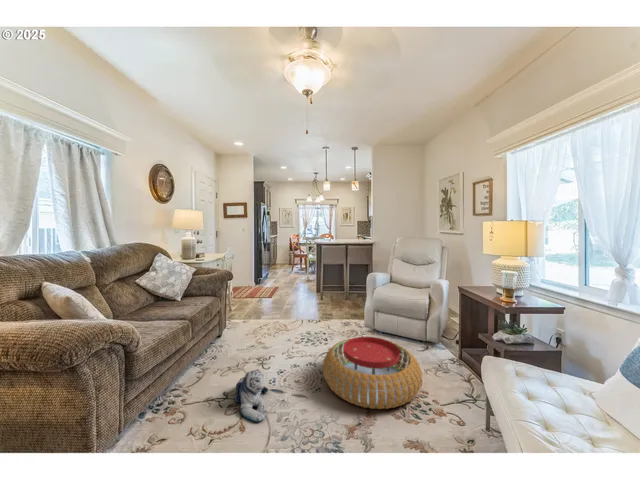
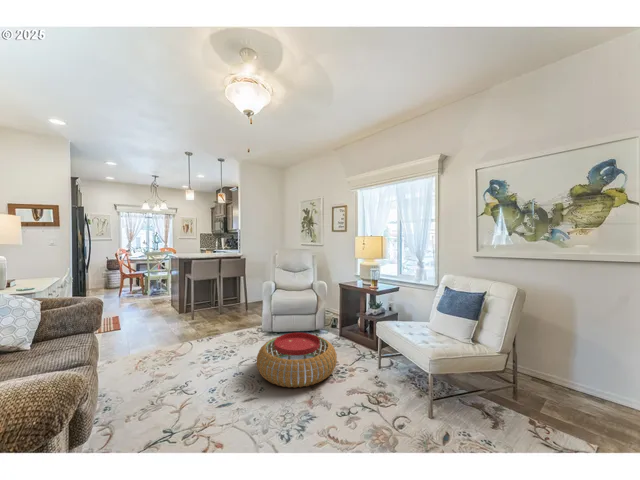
plush toy: present [234,369,268,422] -> none [182,386,236,436]

